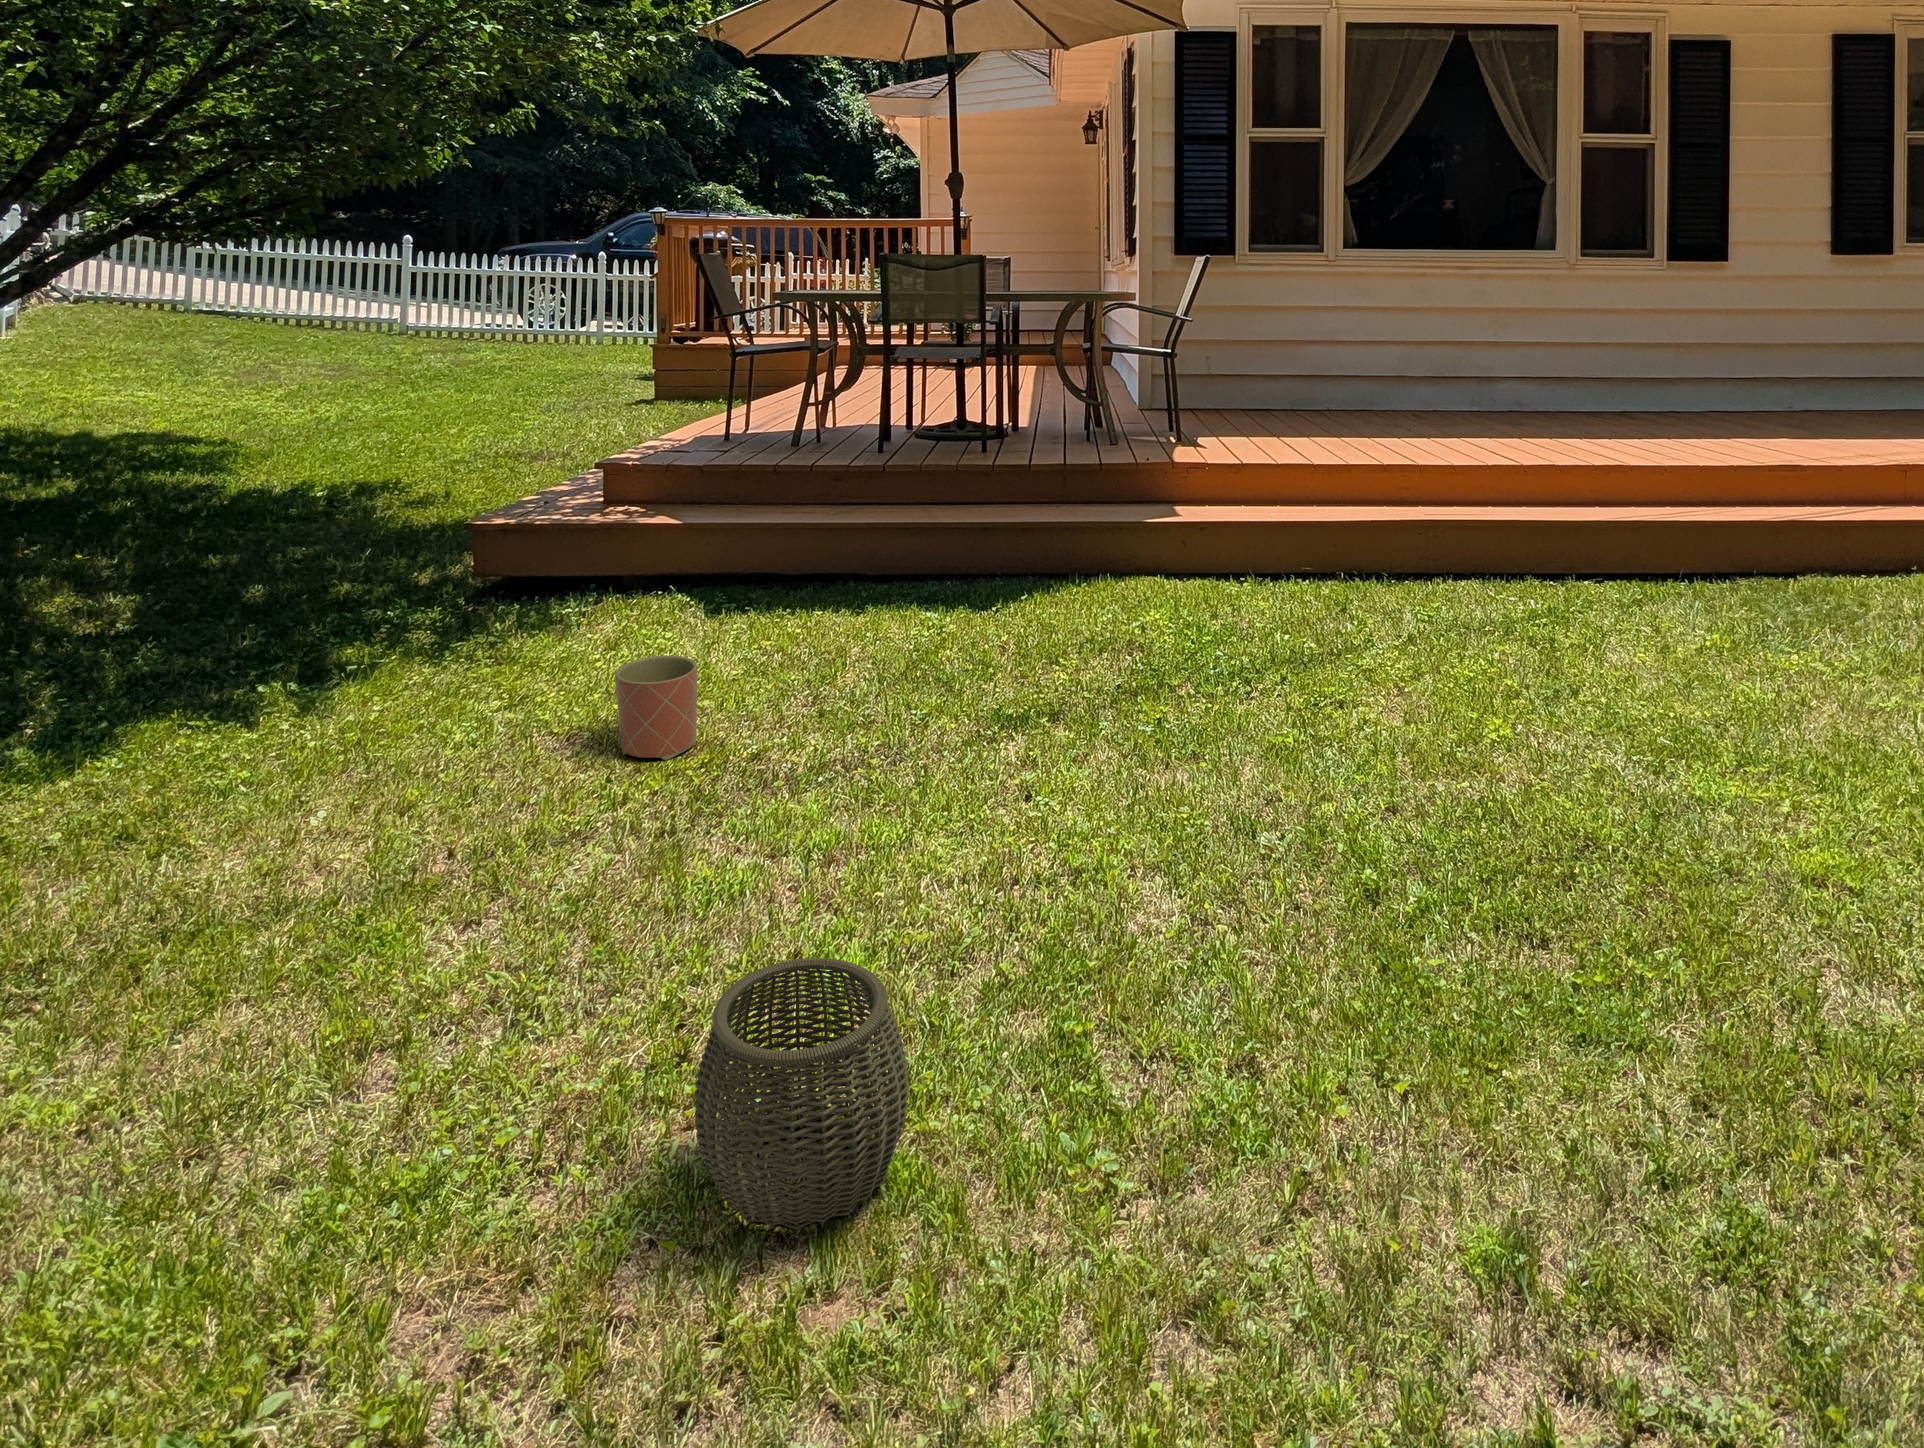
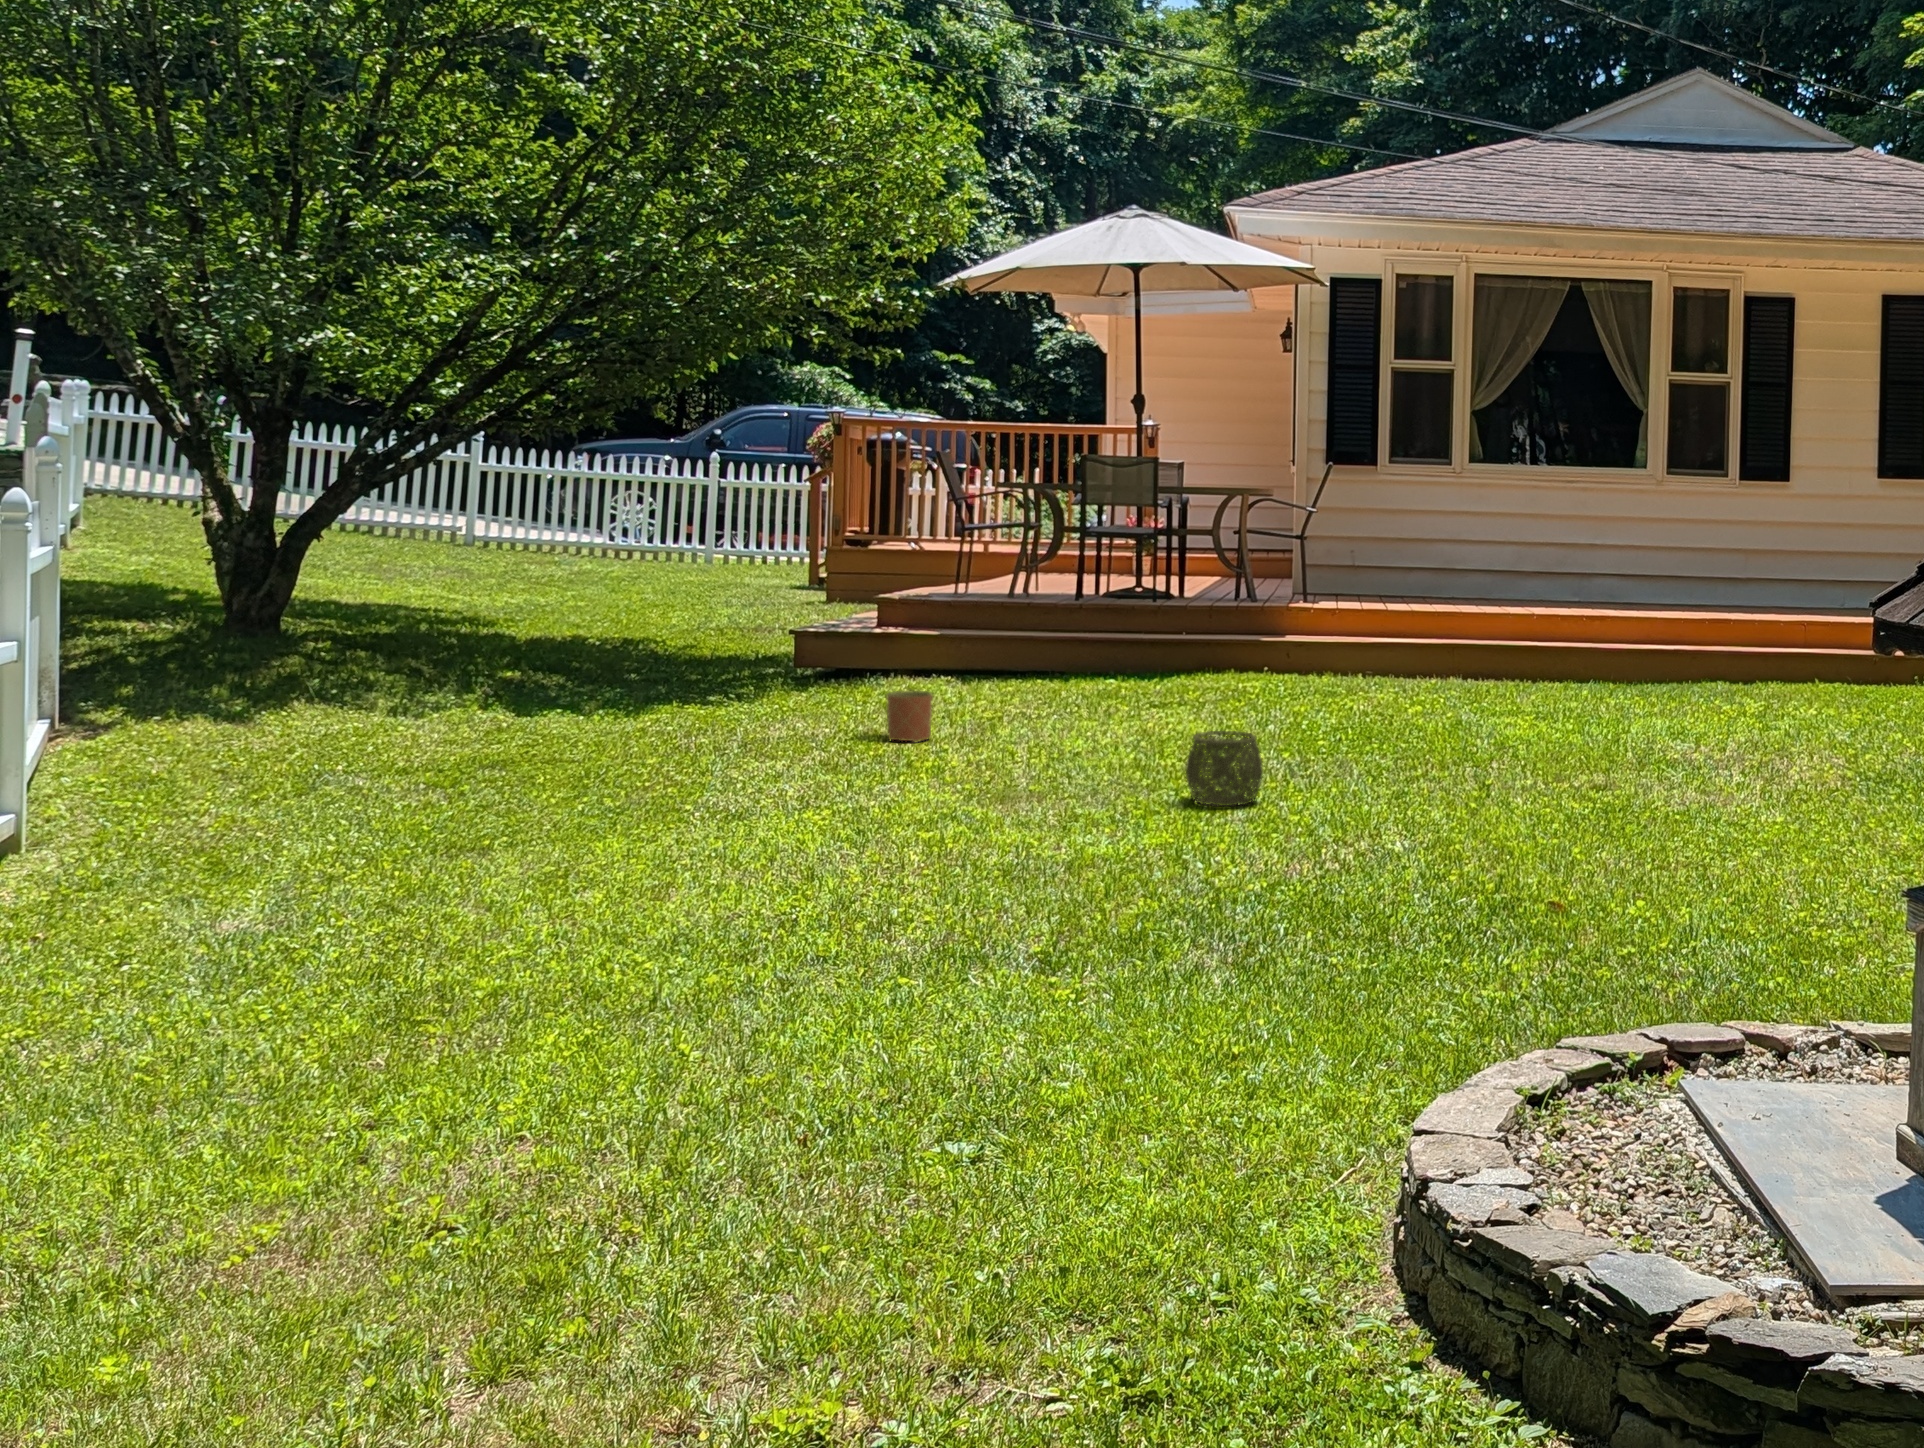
woven basket: present [694,958,909,1230] -> present [1186,731,1263,806]

